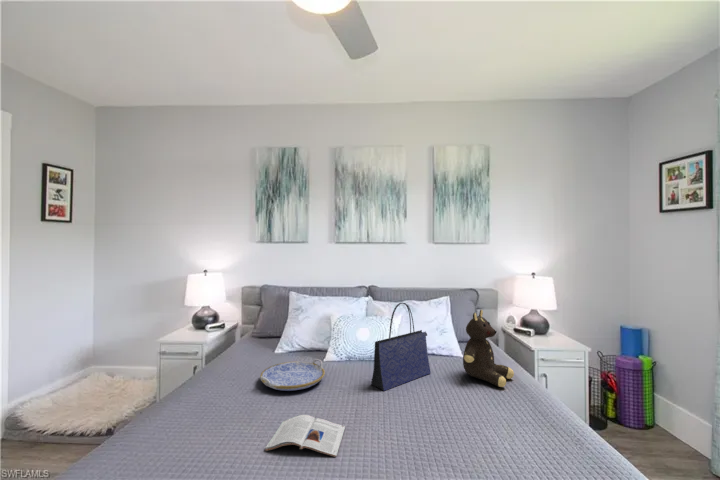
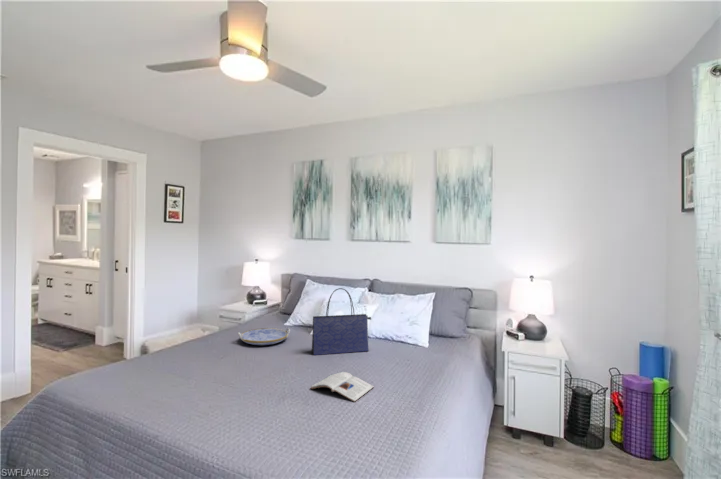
teddy bear: present [463,310,514,387] -> none [384,300,433,368]
magazine: present [265,415,345,457] -> present [311,372,374,402]

